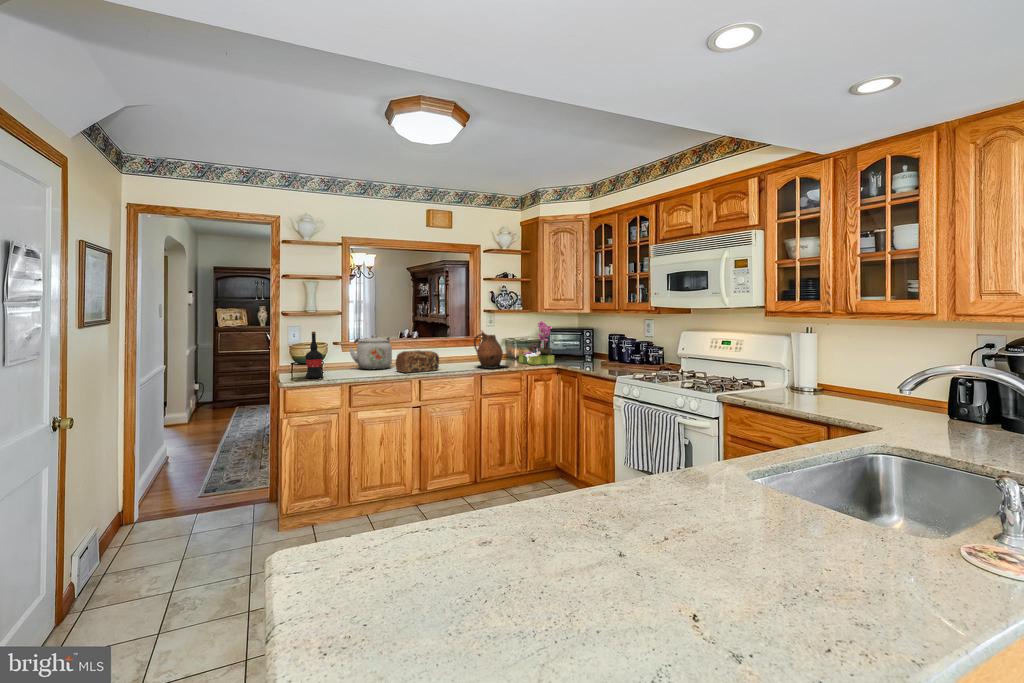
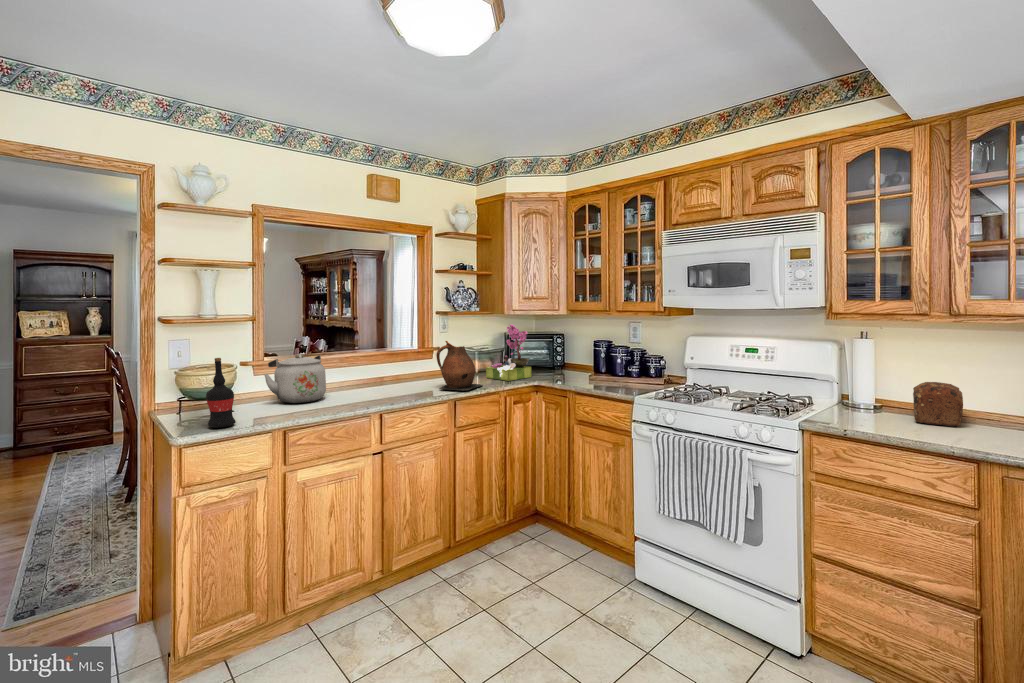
bread loaf: present [395,350,439,373] -> present [913,382,963,427]

